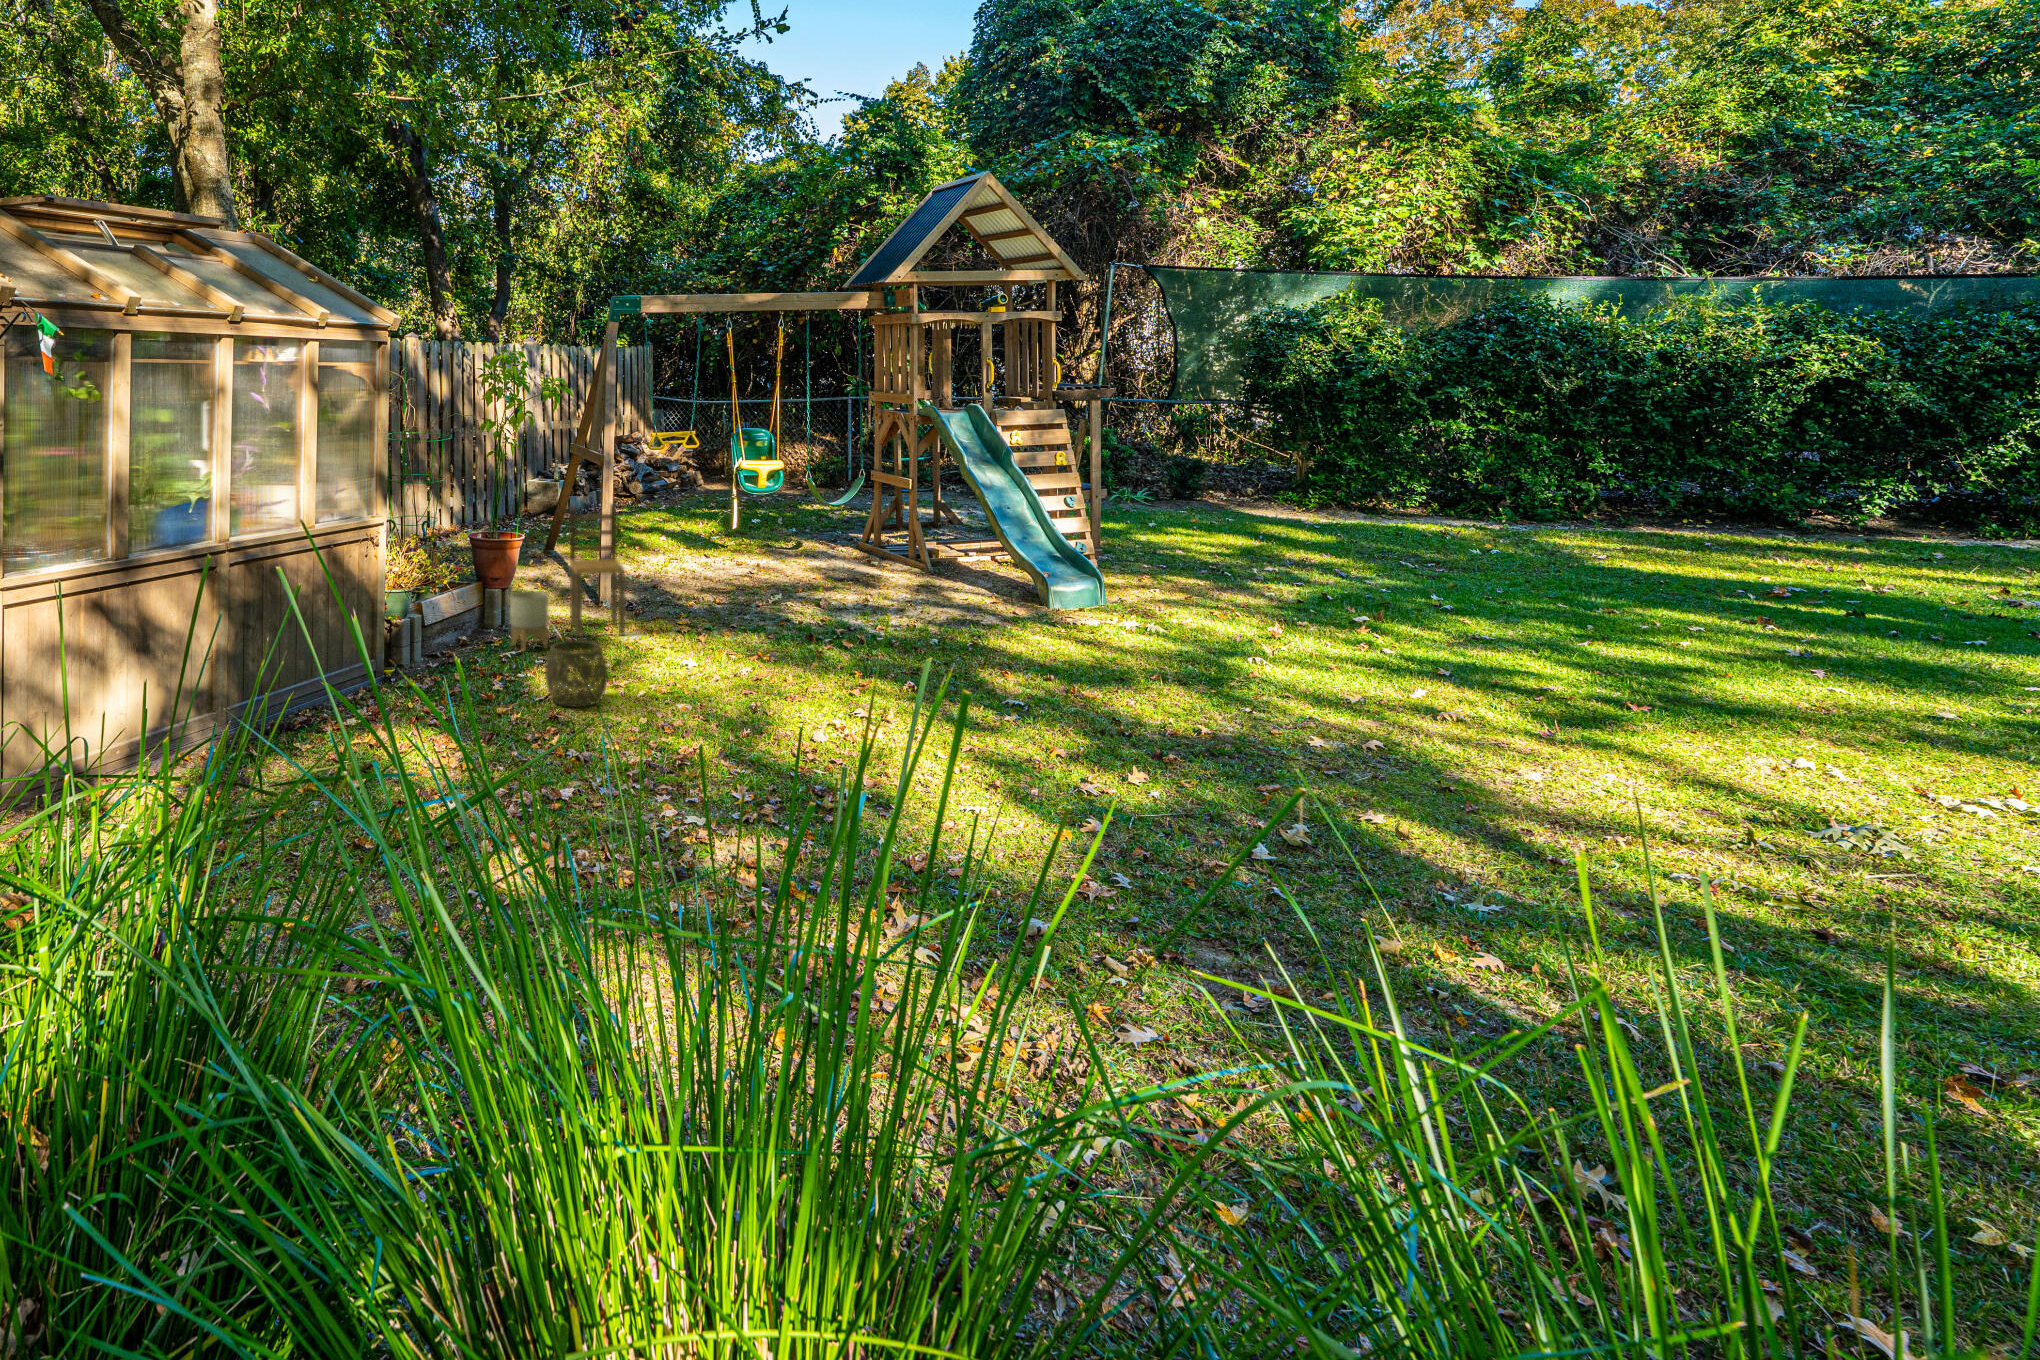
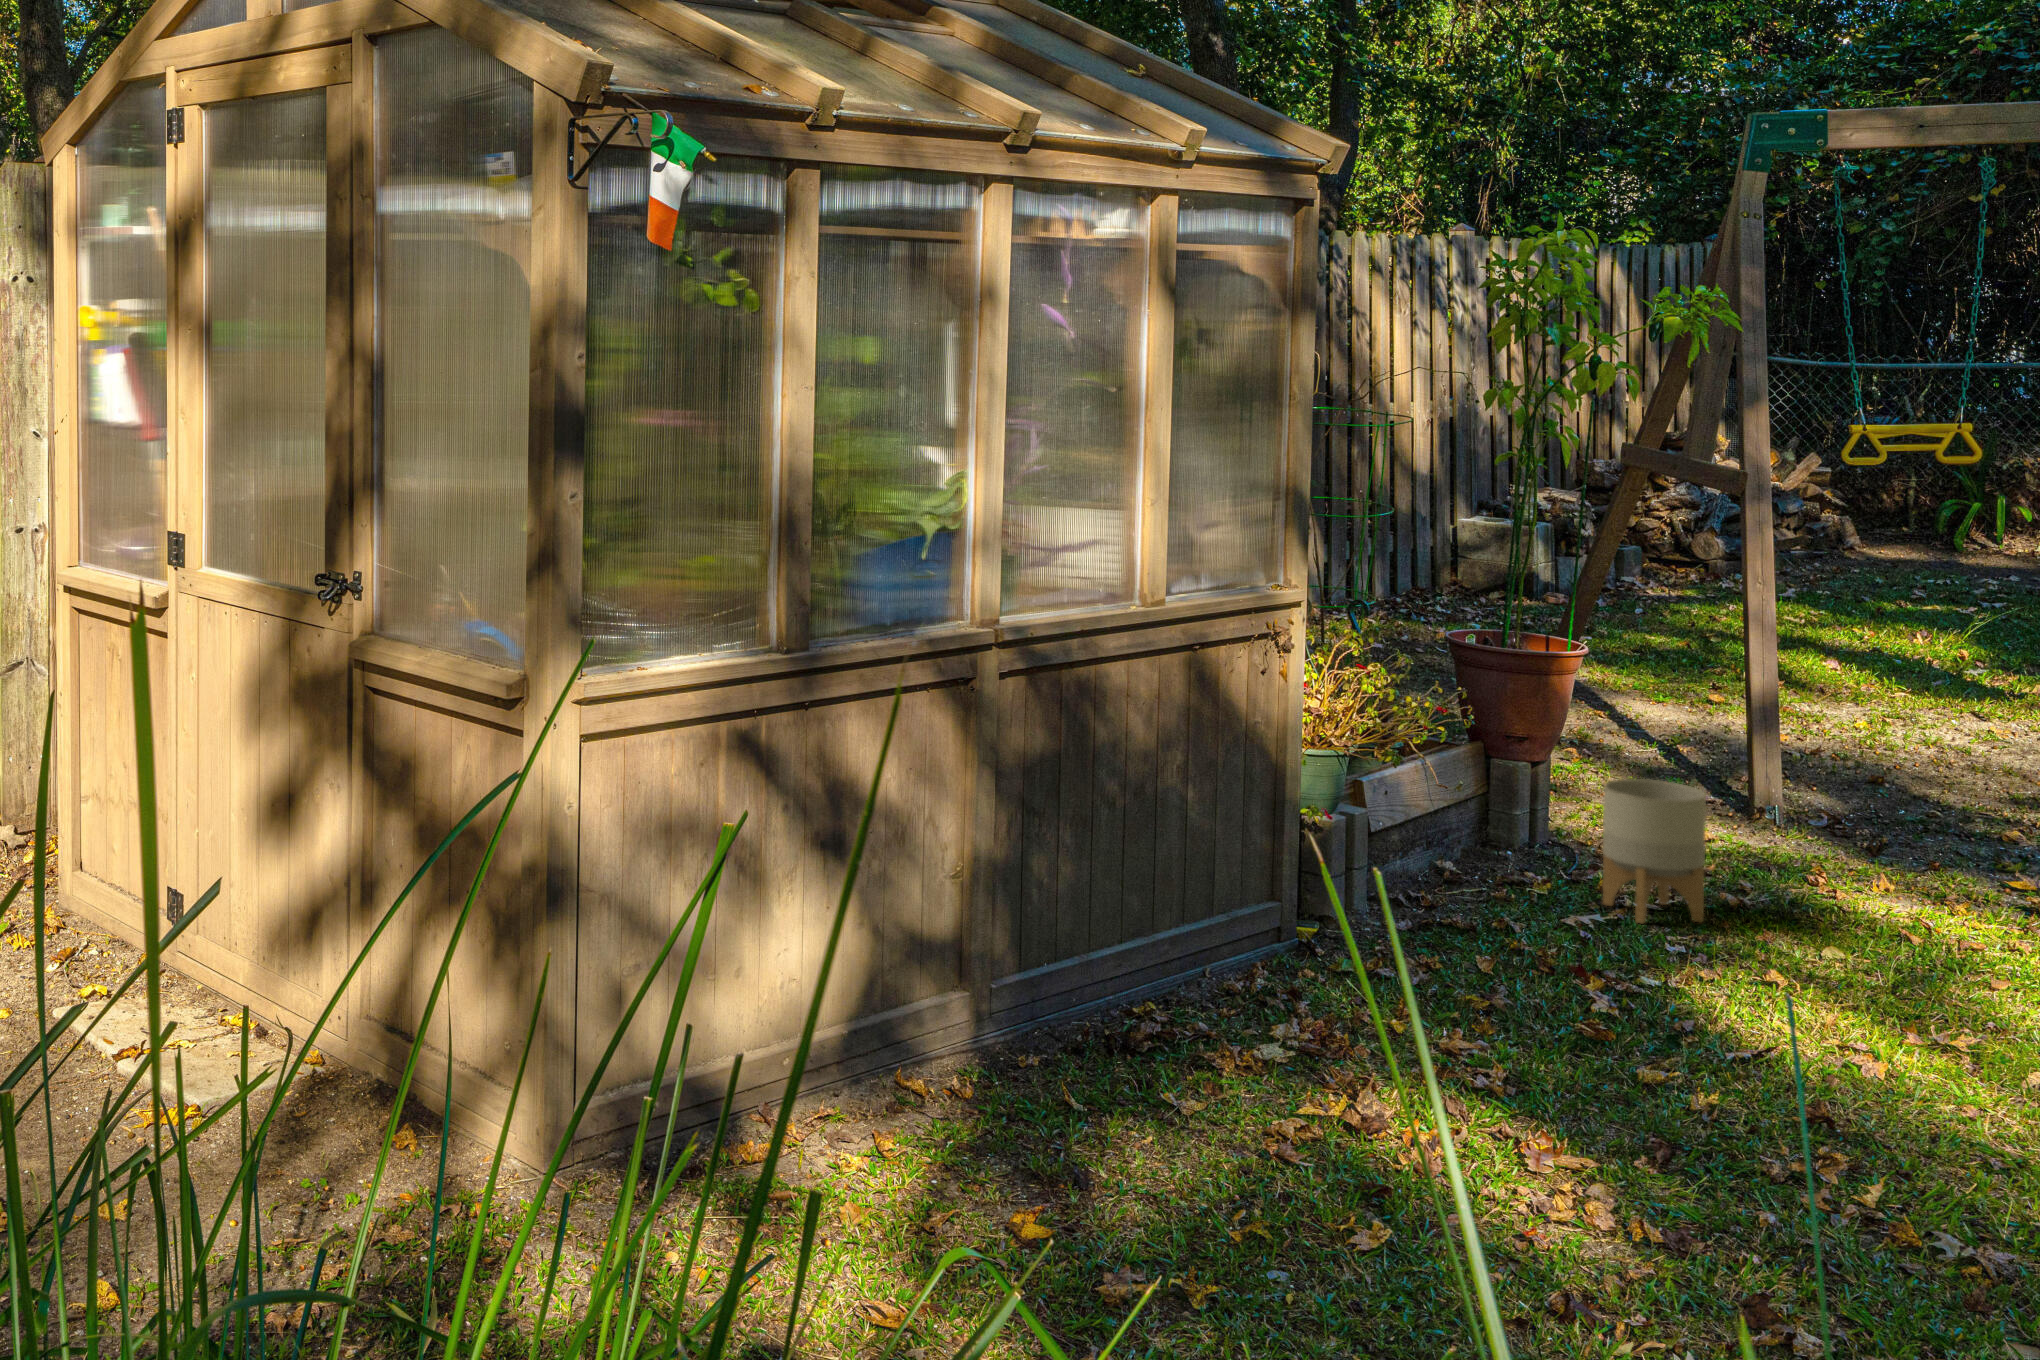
chair: present [569,504,625,637] -> none [1740,581,1910,911]
woven basket: present [545,640,608,707] -> none [1752,925,1939,1102]

